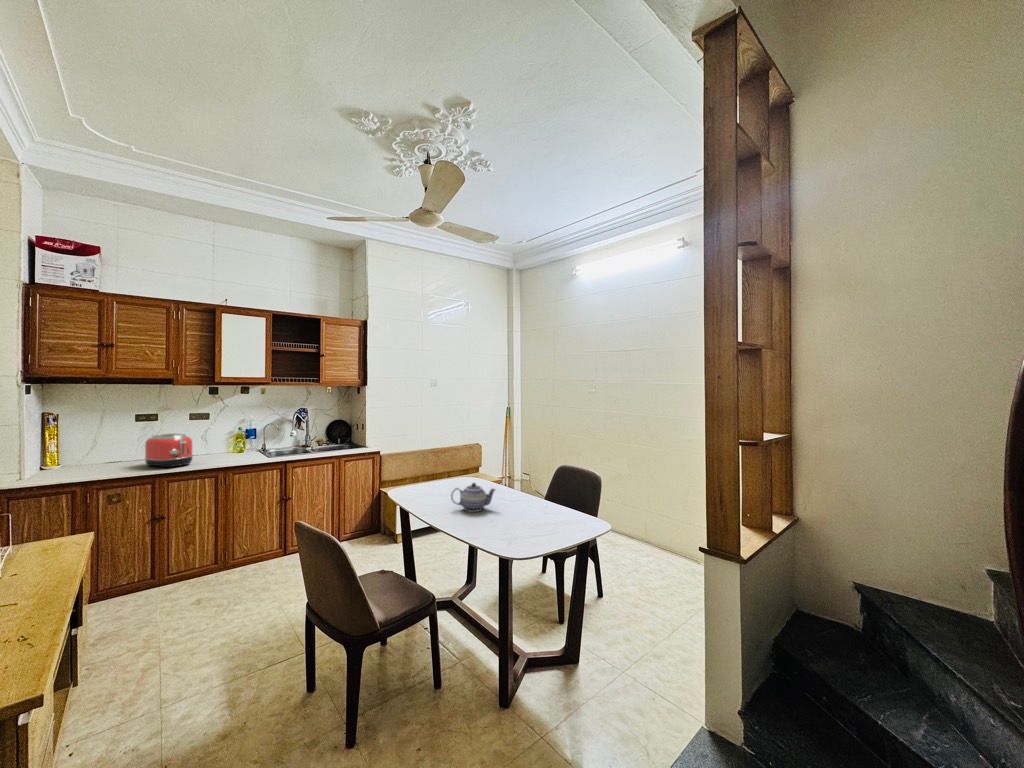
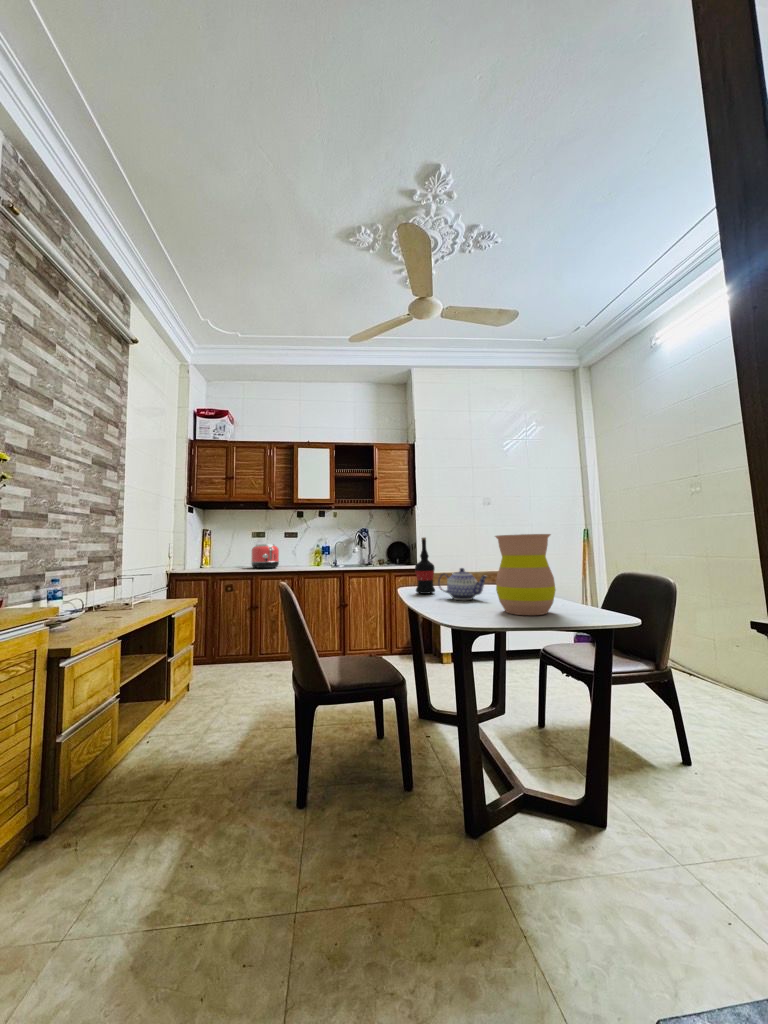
wine bottle: none [422,452,441,504] -> present [415,538,435,594]
vase: none [517,461,560,529] -> present [495,534,556,615]

